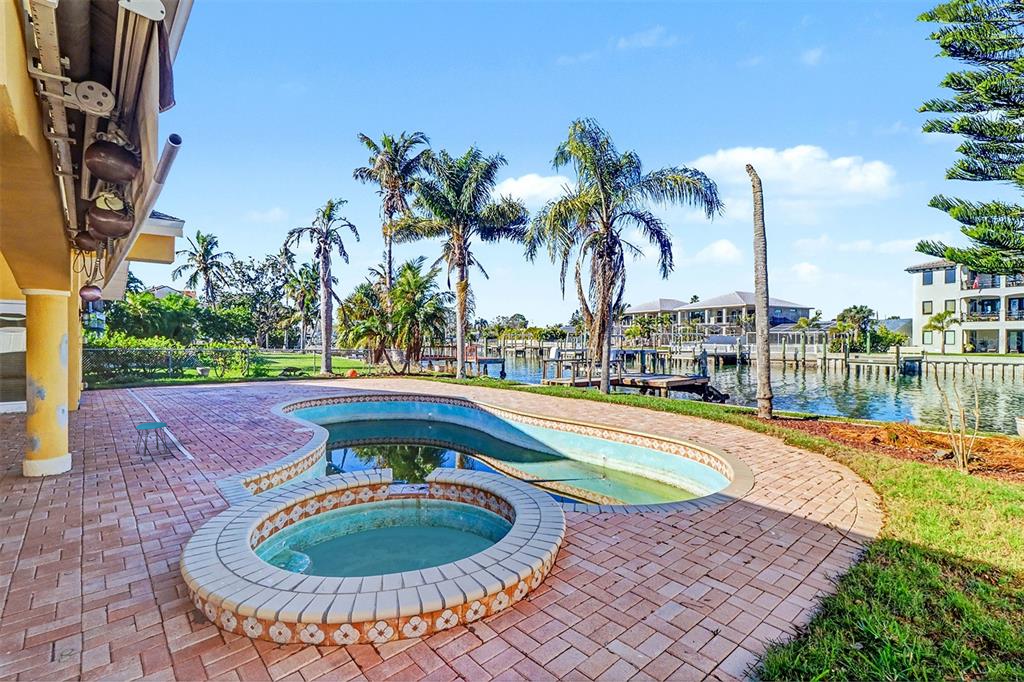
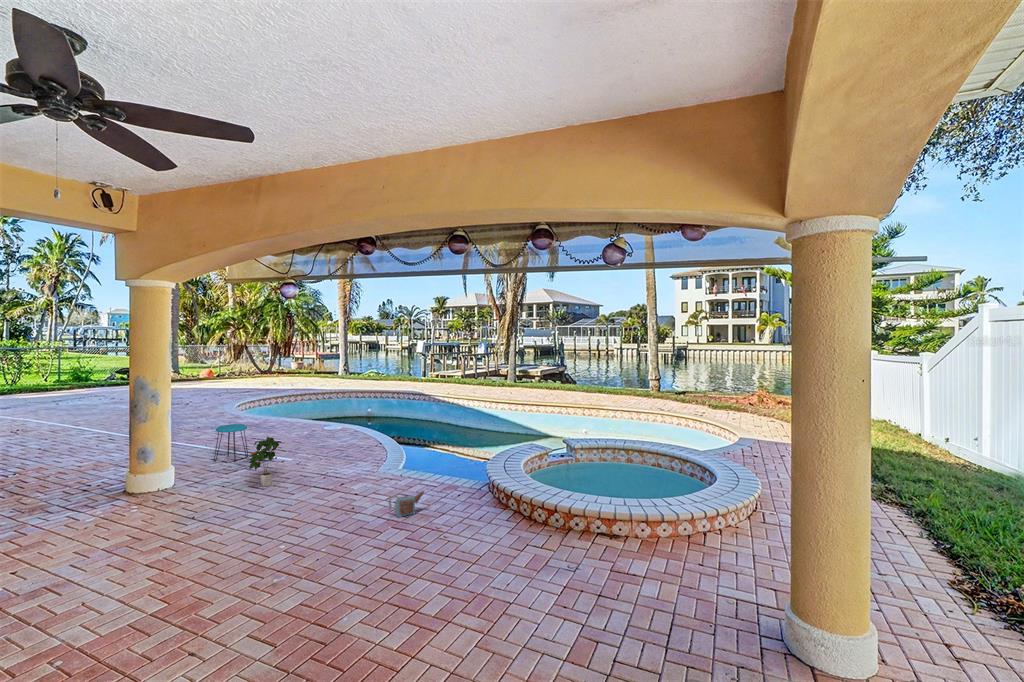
potted plant: none [55,439,112,486] -> present [249,437,279,487]
watering can: none [23,522,75,548] -> present [388,491,424,517]

